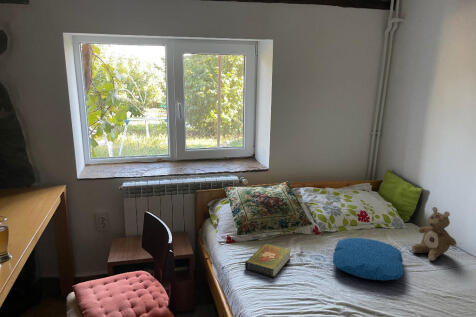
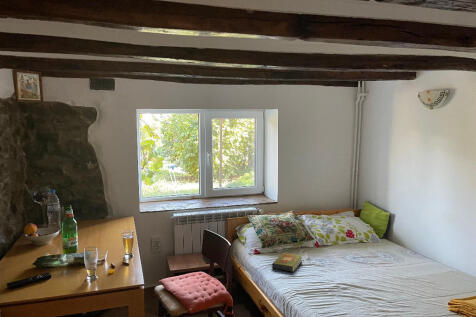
stuffed bear: present [412,207,457,261] -> none [385,223,414,260]
pillow: present [333,238,403,280] -> none [331,246,379,271]

